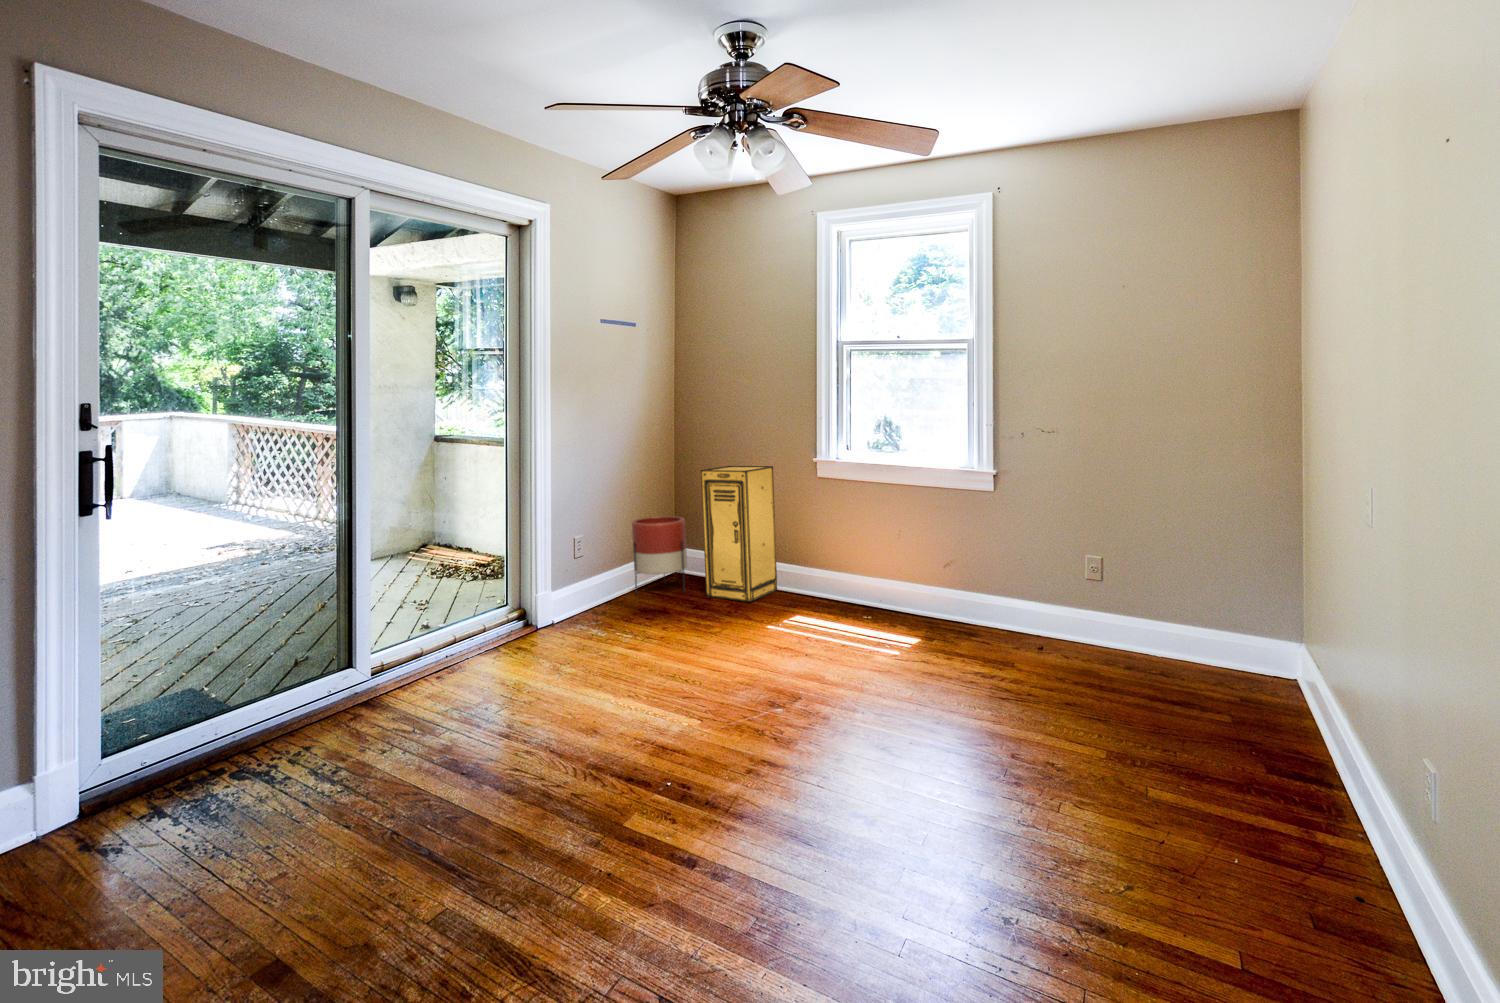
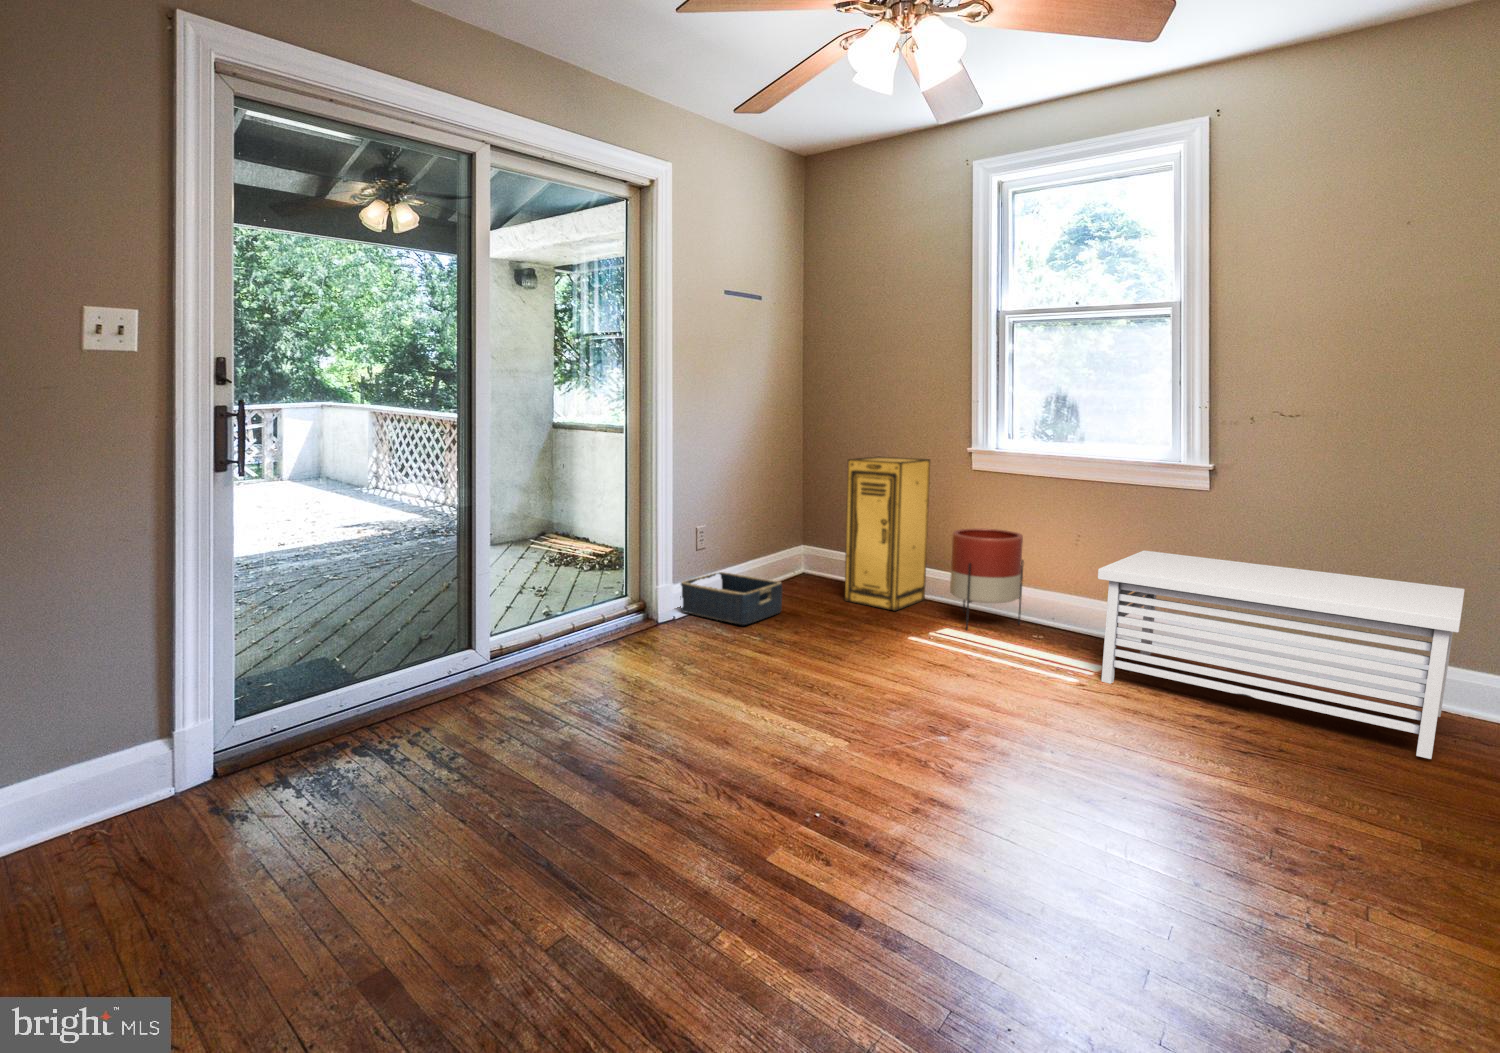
planter: present [632,516,687,594] -> present [950,529,1024,629]
storage bench: none [907,535,1177,686] -> present [1098,551,1465,759]
basket: none [553,579,649,625] -> present [680,572,782,625]

